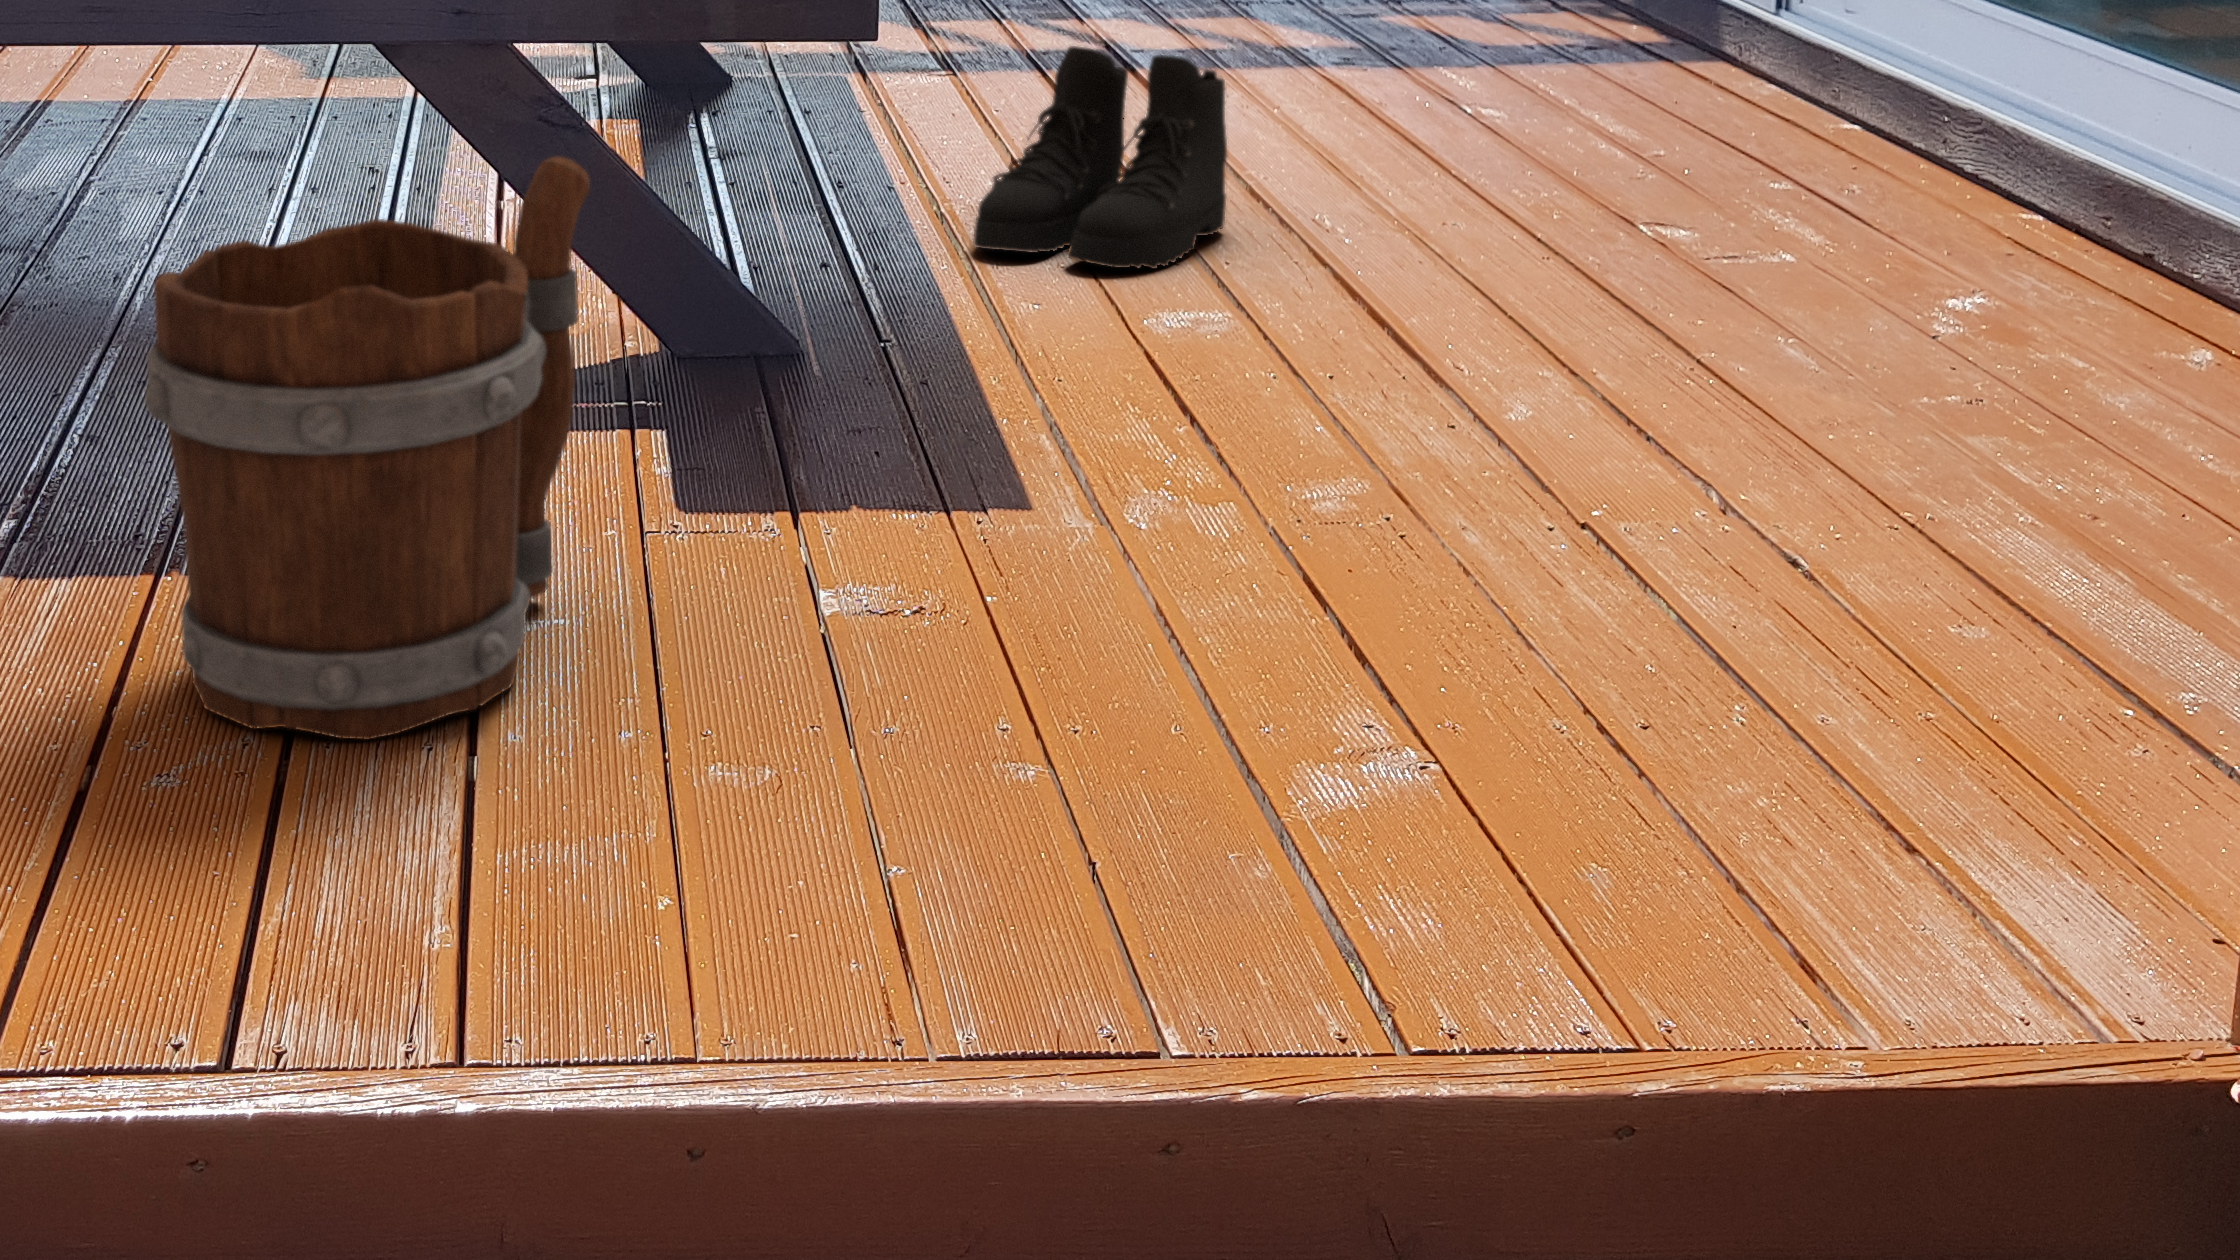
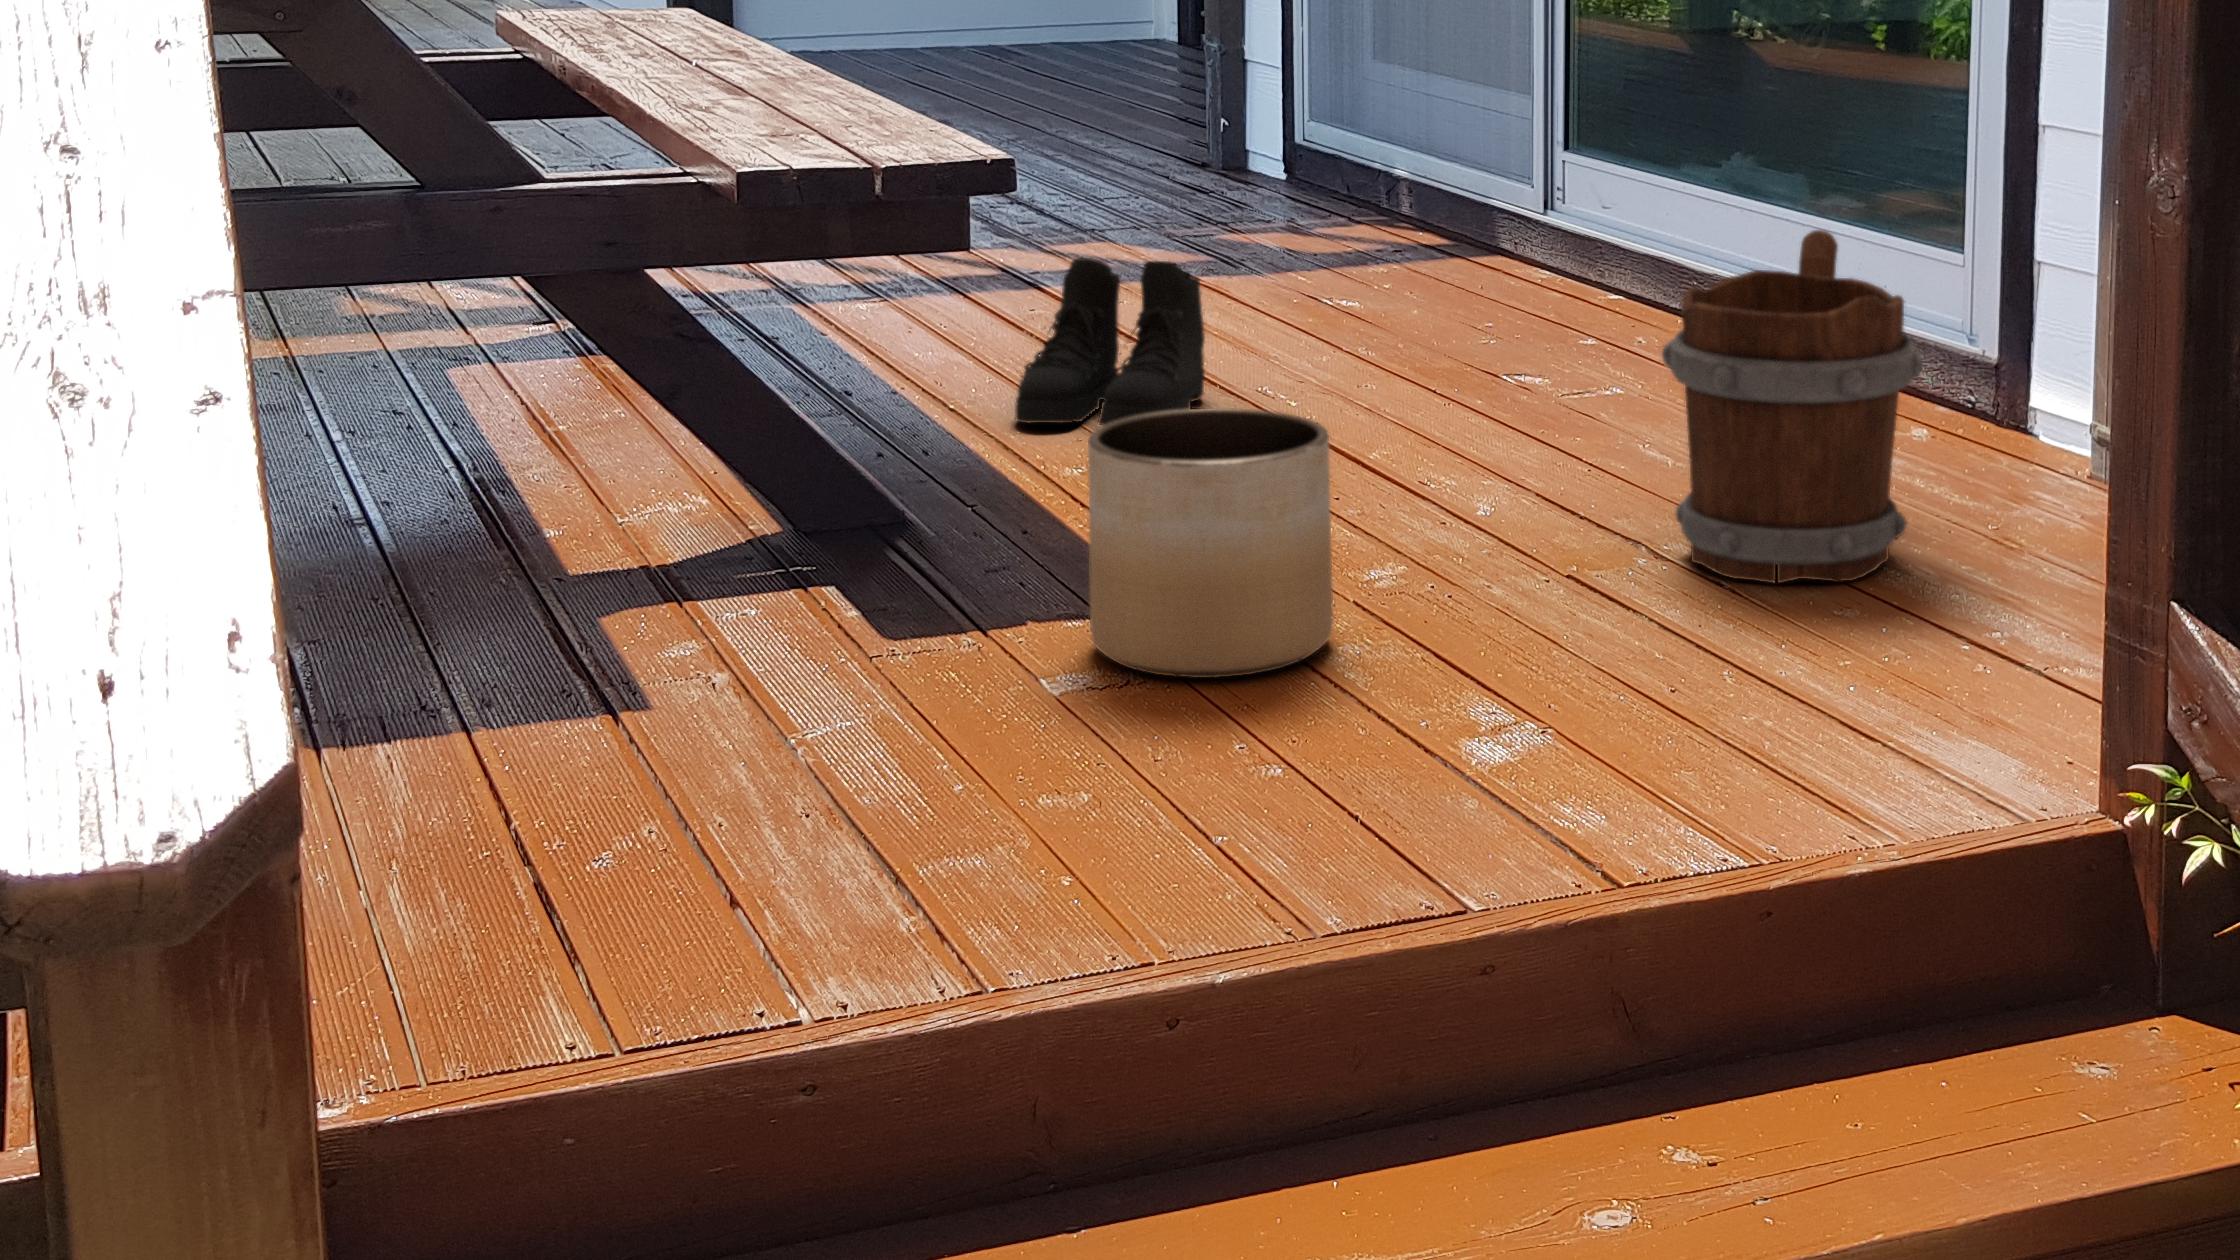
bucket: present [145,156,590,740] -> present [1662,230,1924,583]
planter: none [856,260,1180,627] -> present [1088,408,1333,678]

